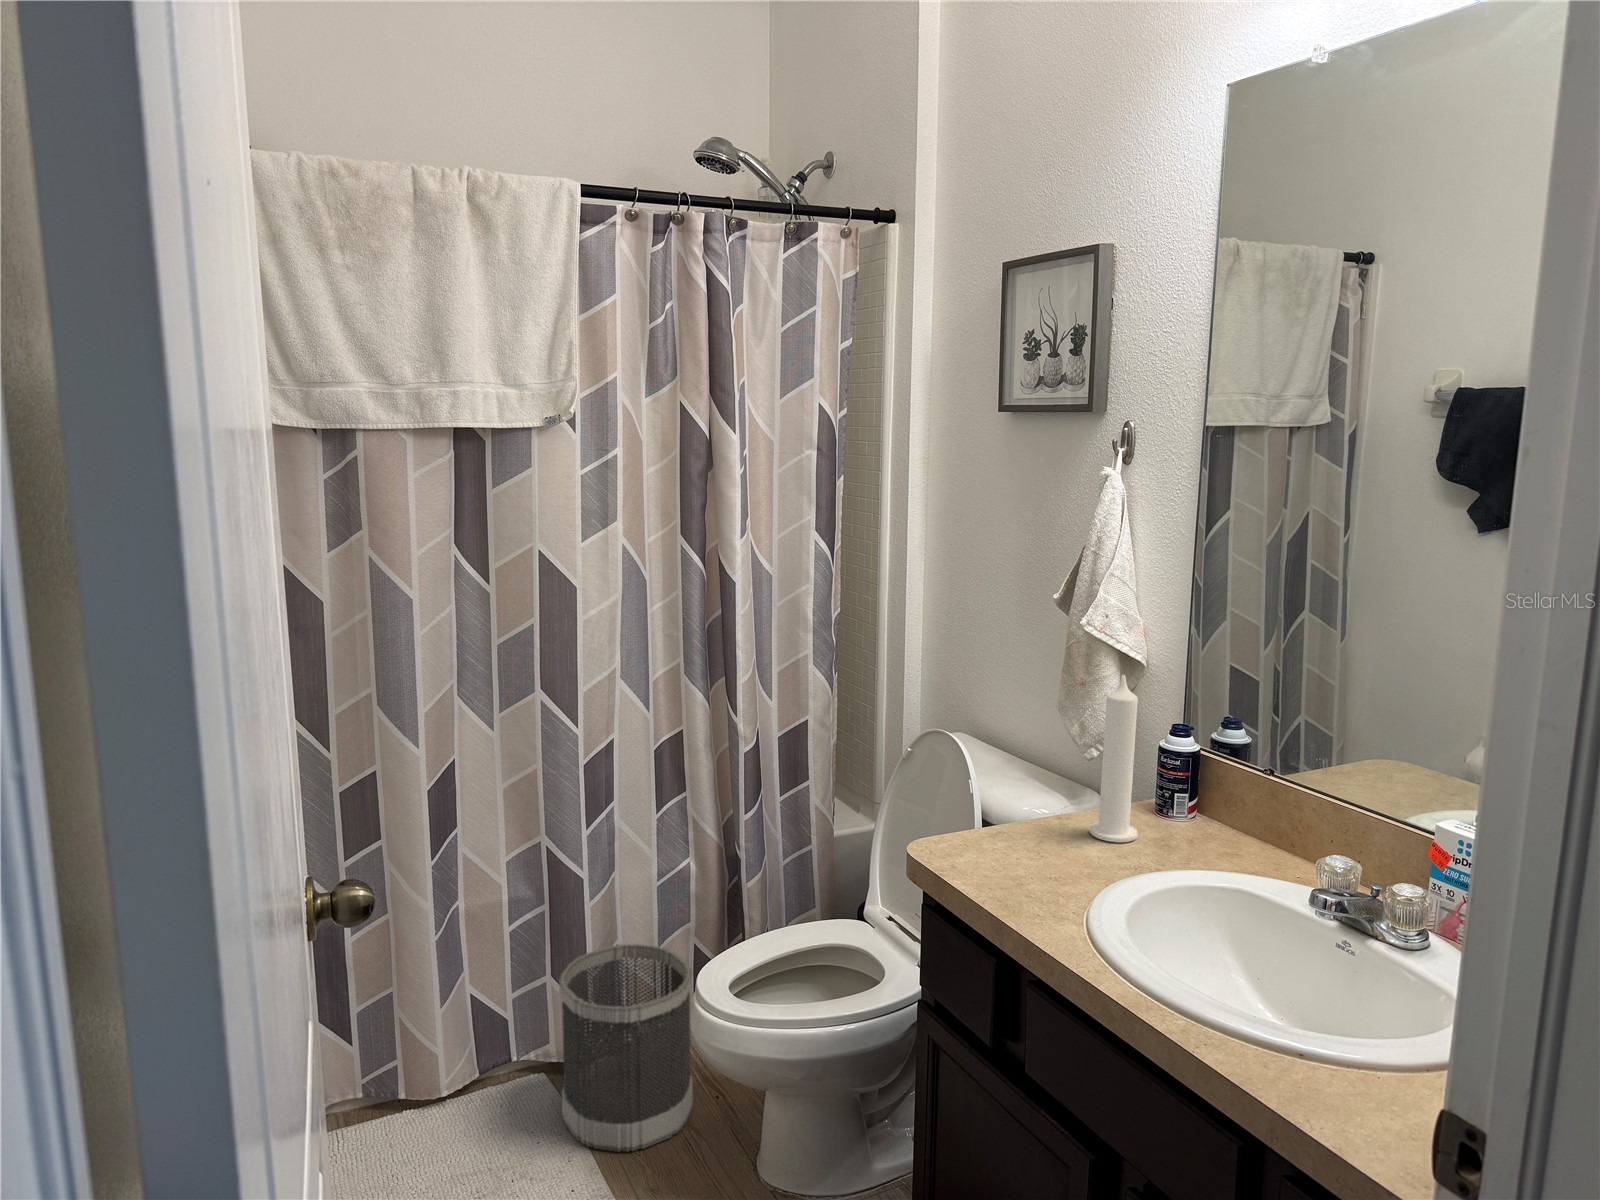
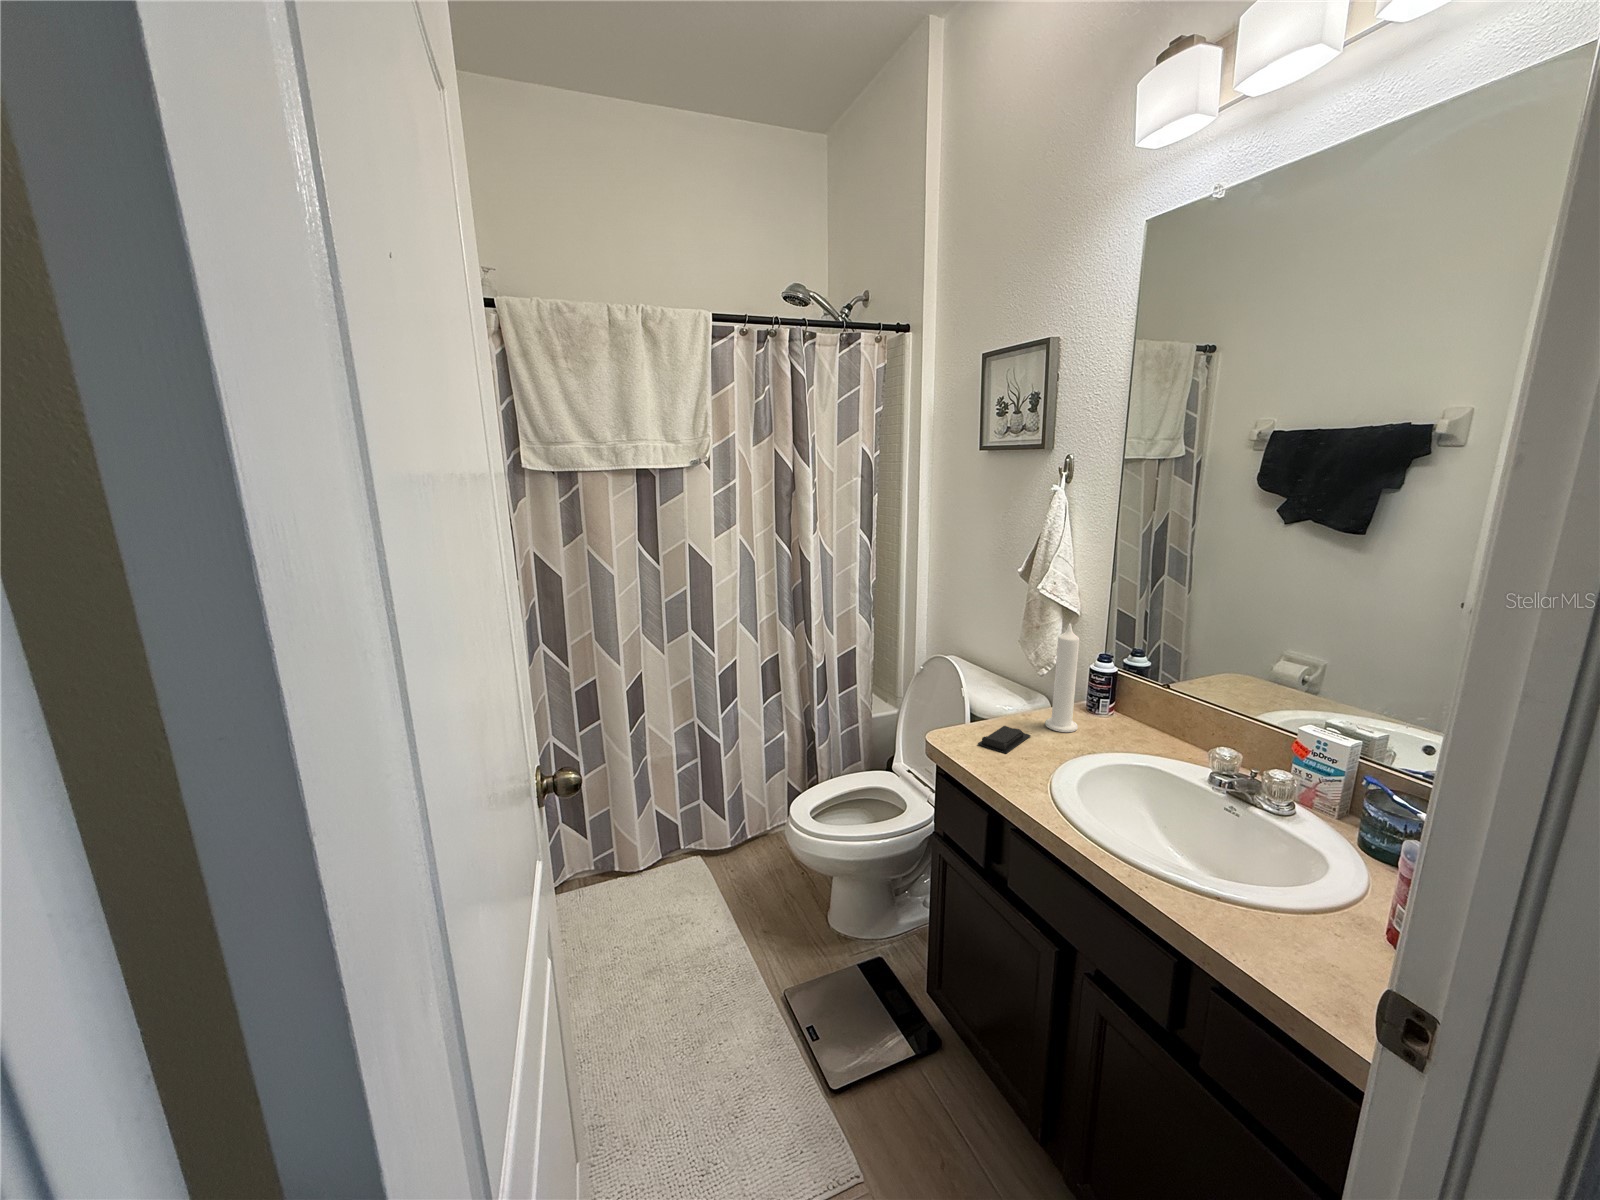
soap bar: none [985,833,1066,873] -> present [978,726,1031,753]
wastebasket: present [559,944,693,1152] -> none [707,784,788,910]

